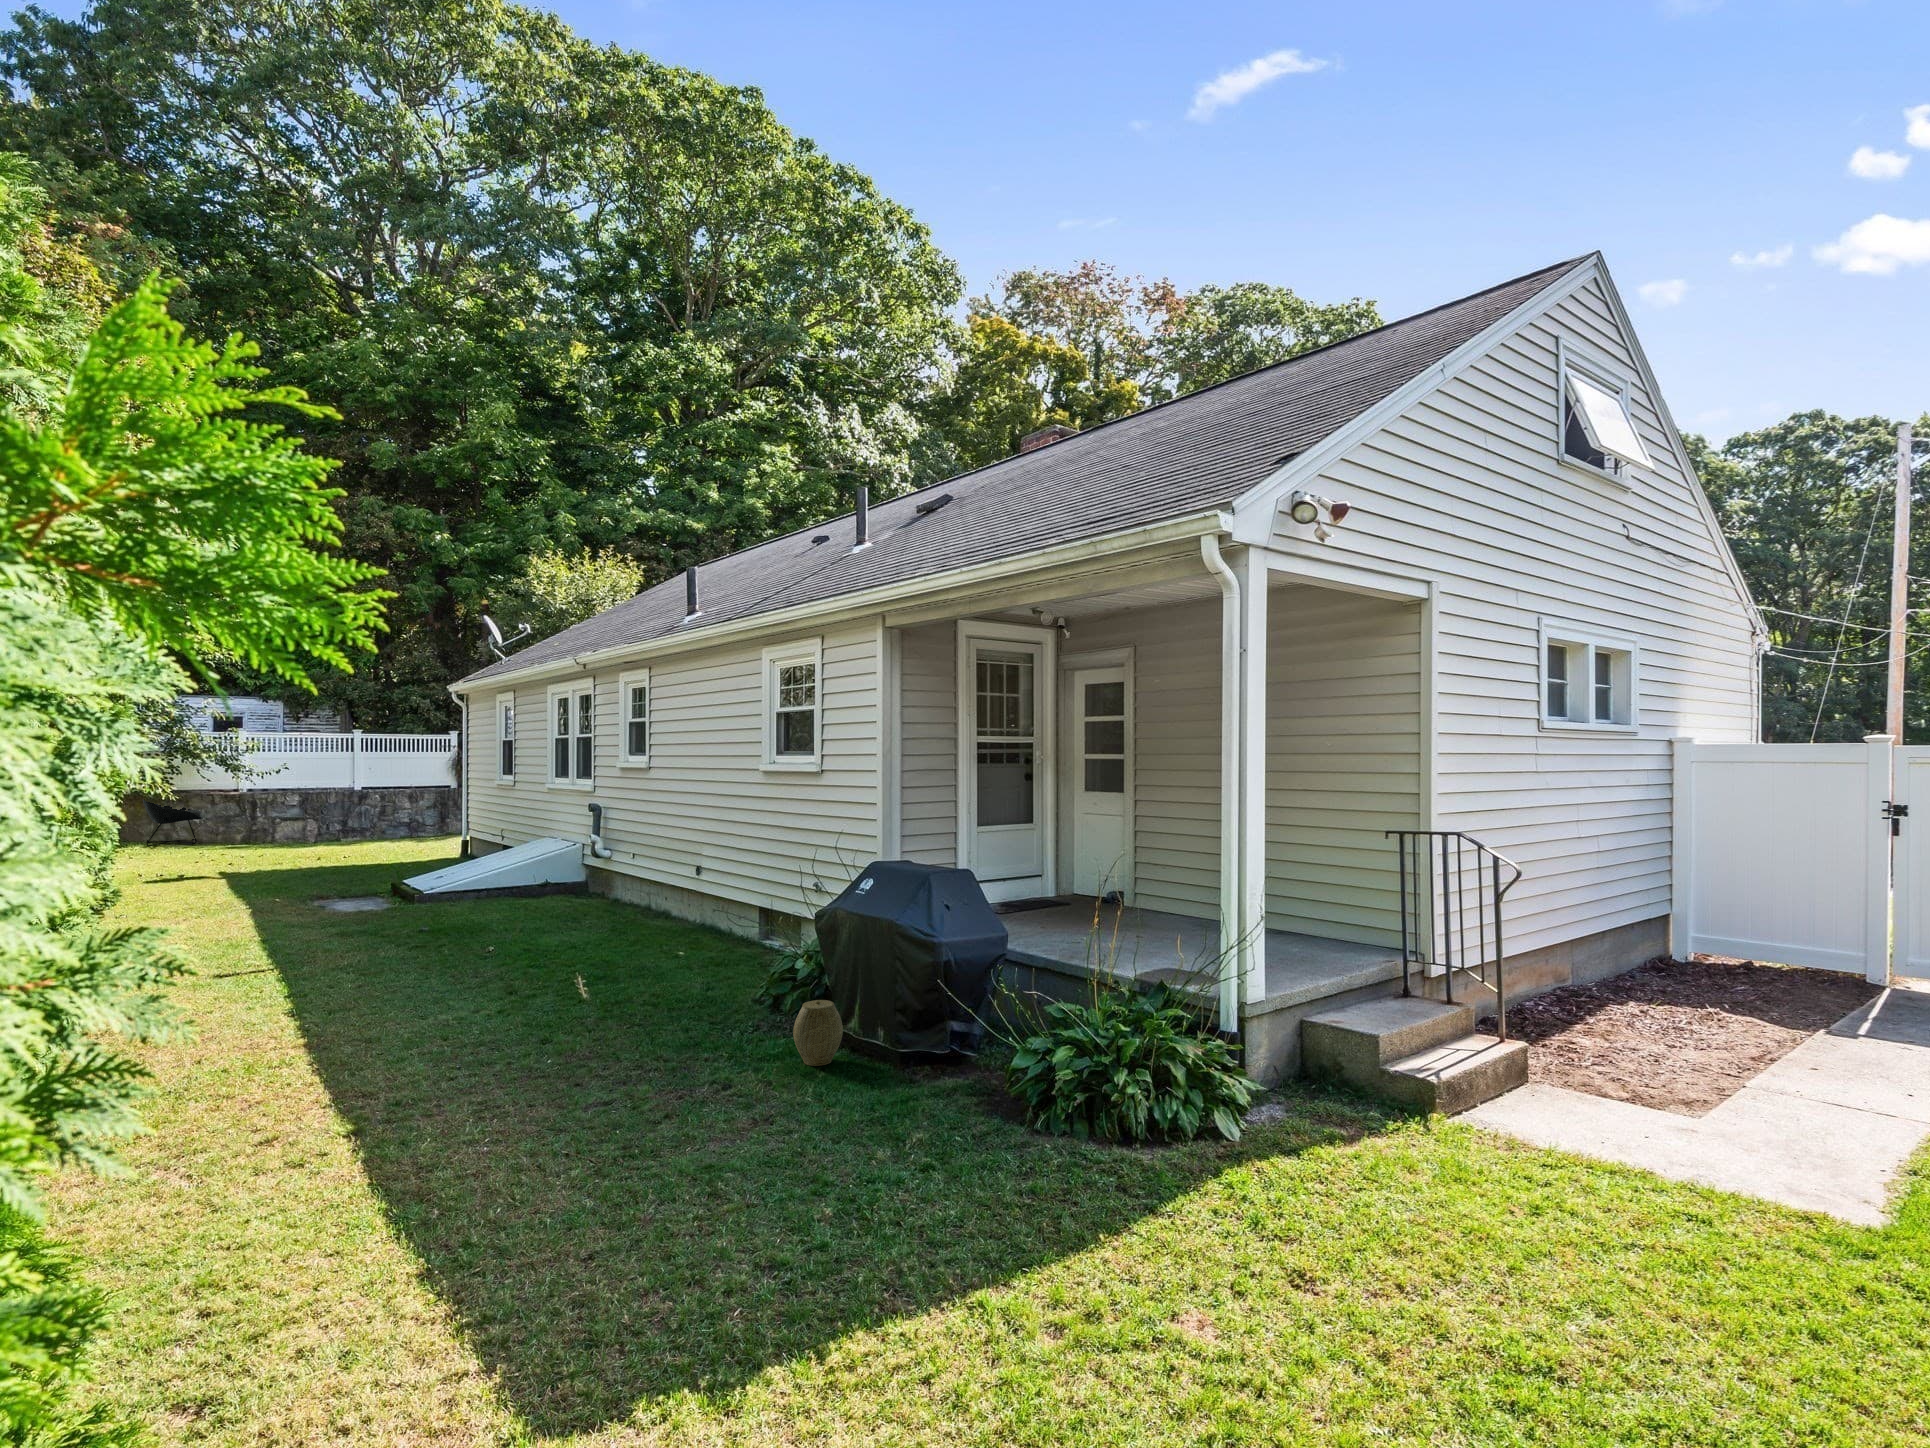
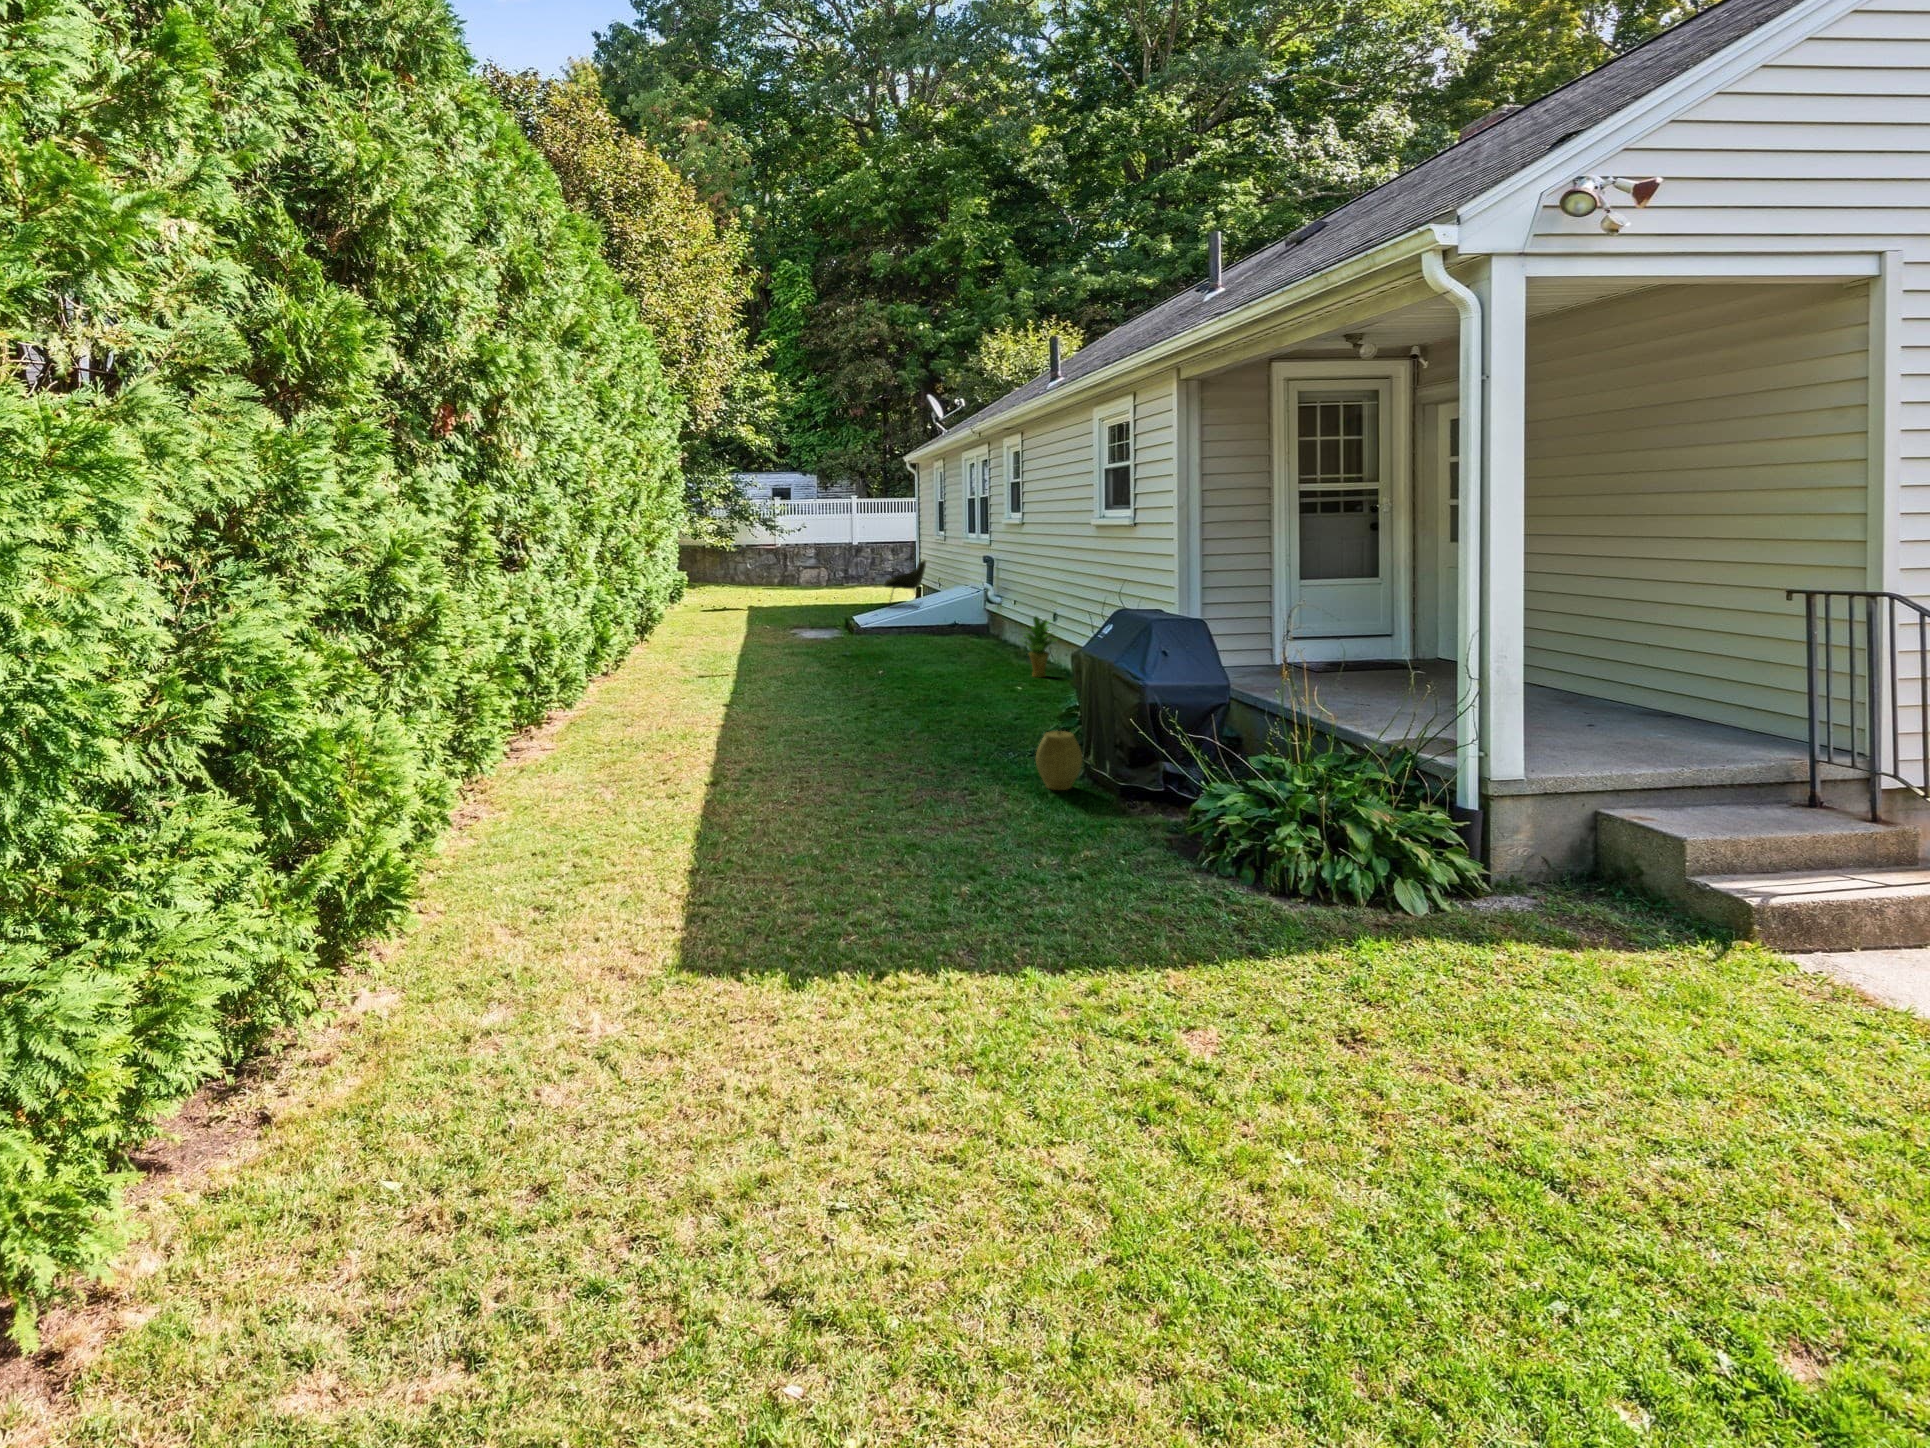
lounge chair: present [143,800,204,847] -> present [884,560,926,606]
potted plant: none [660,867,711,934] -> present [1022,616,1056,677]

